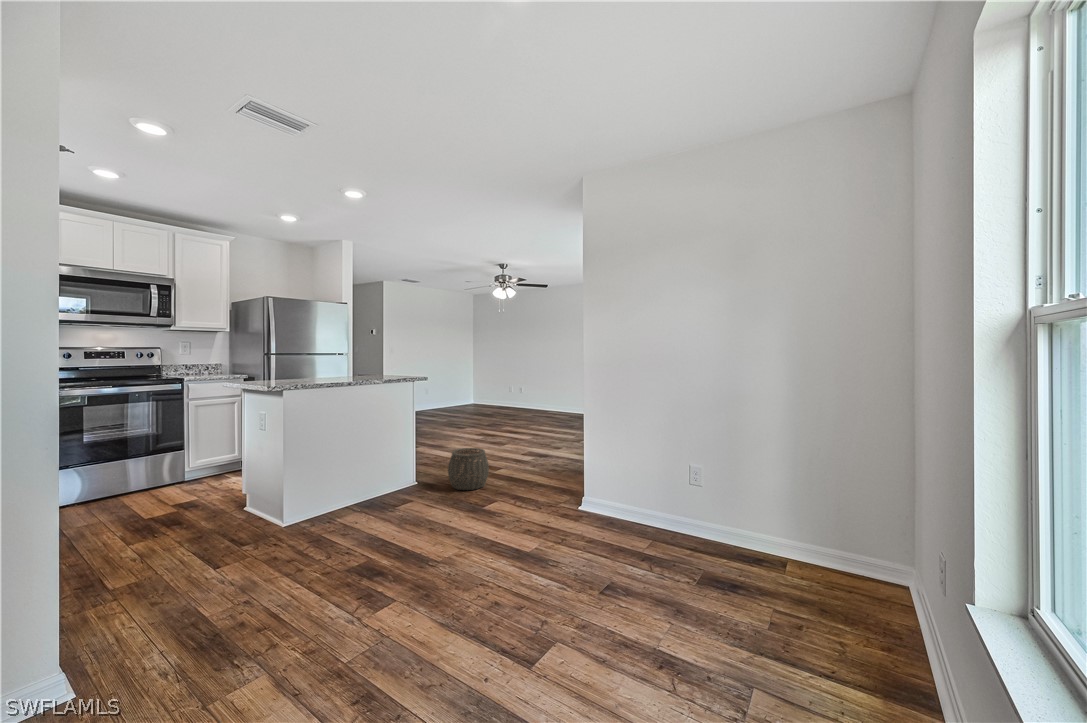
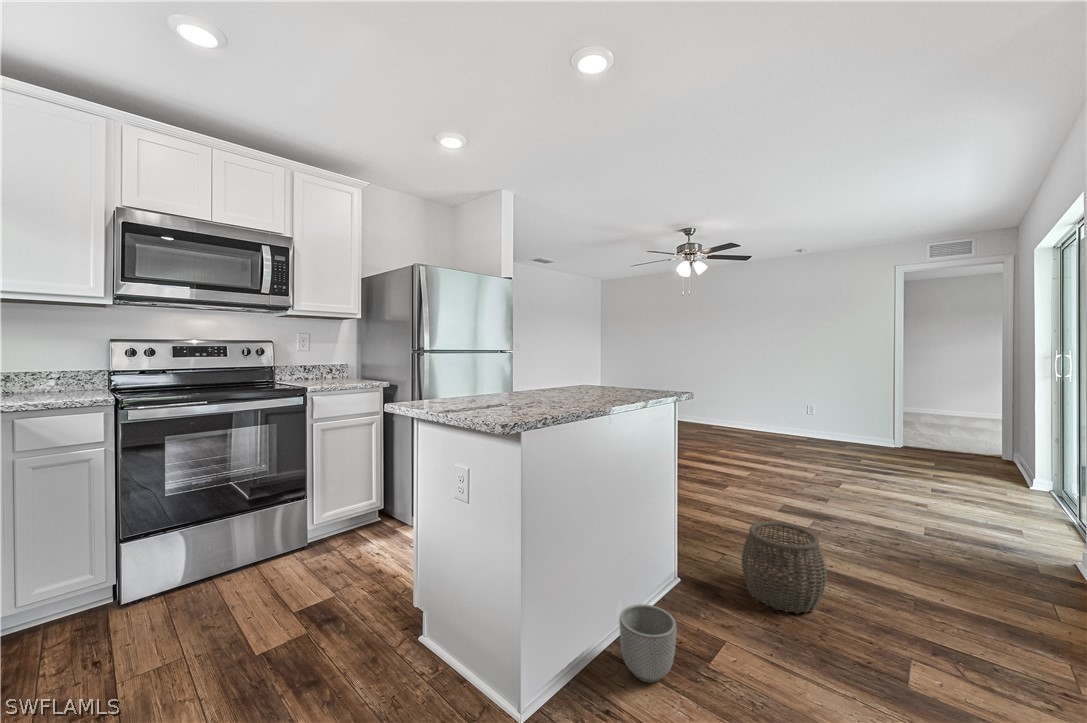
planter: none [350,482,379,514] -> present [619,604,677,683]

